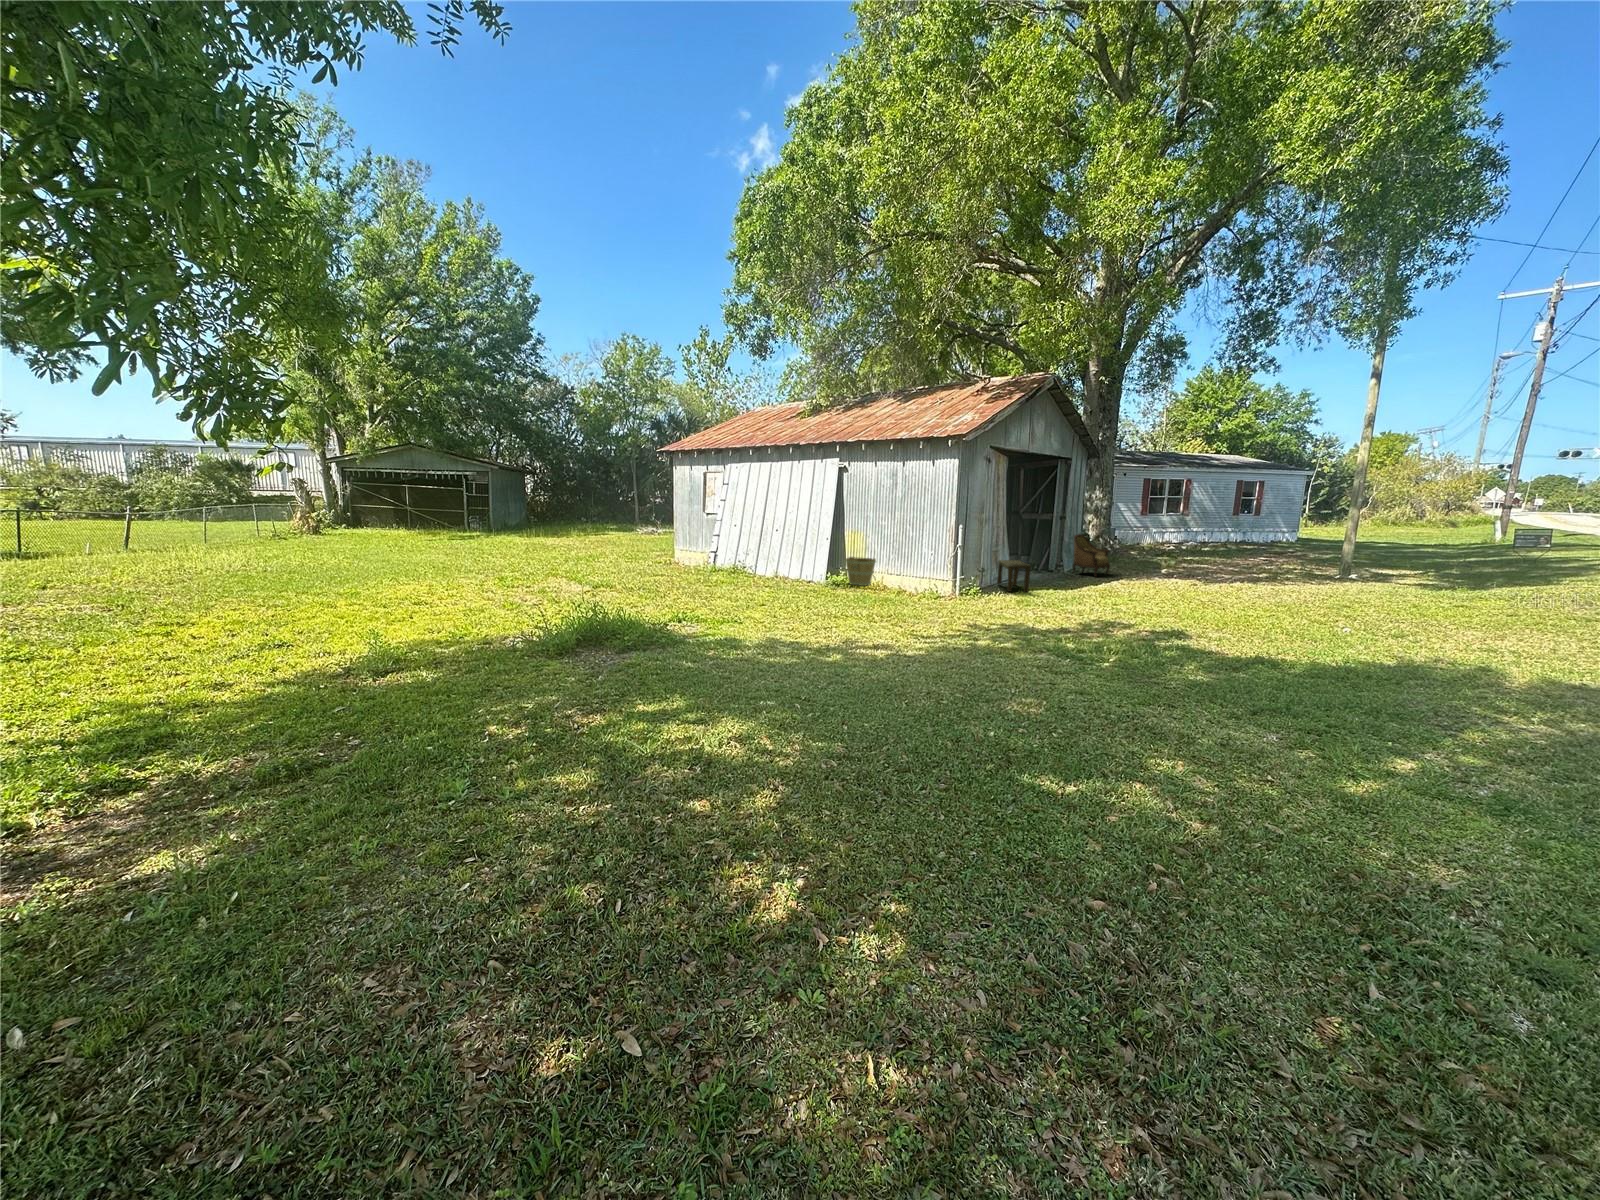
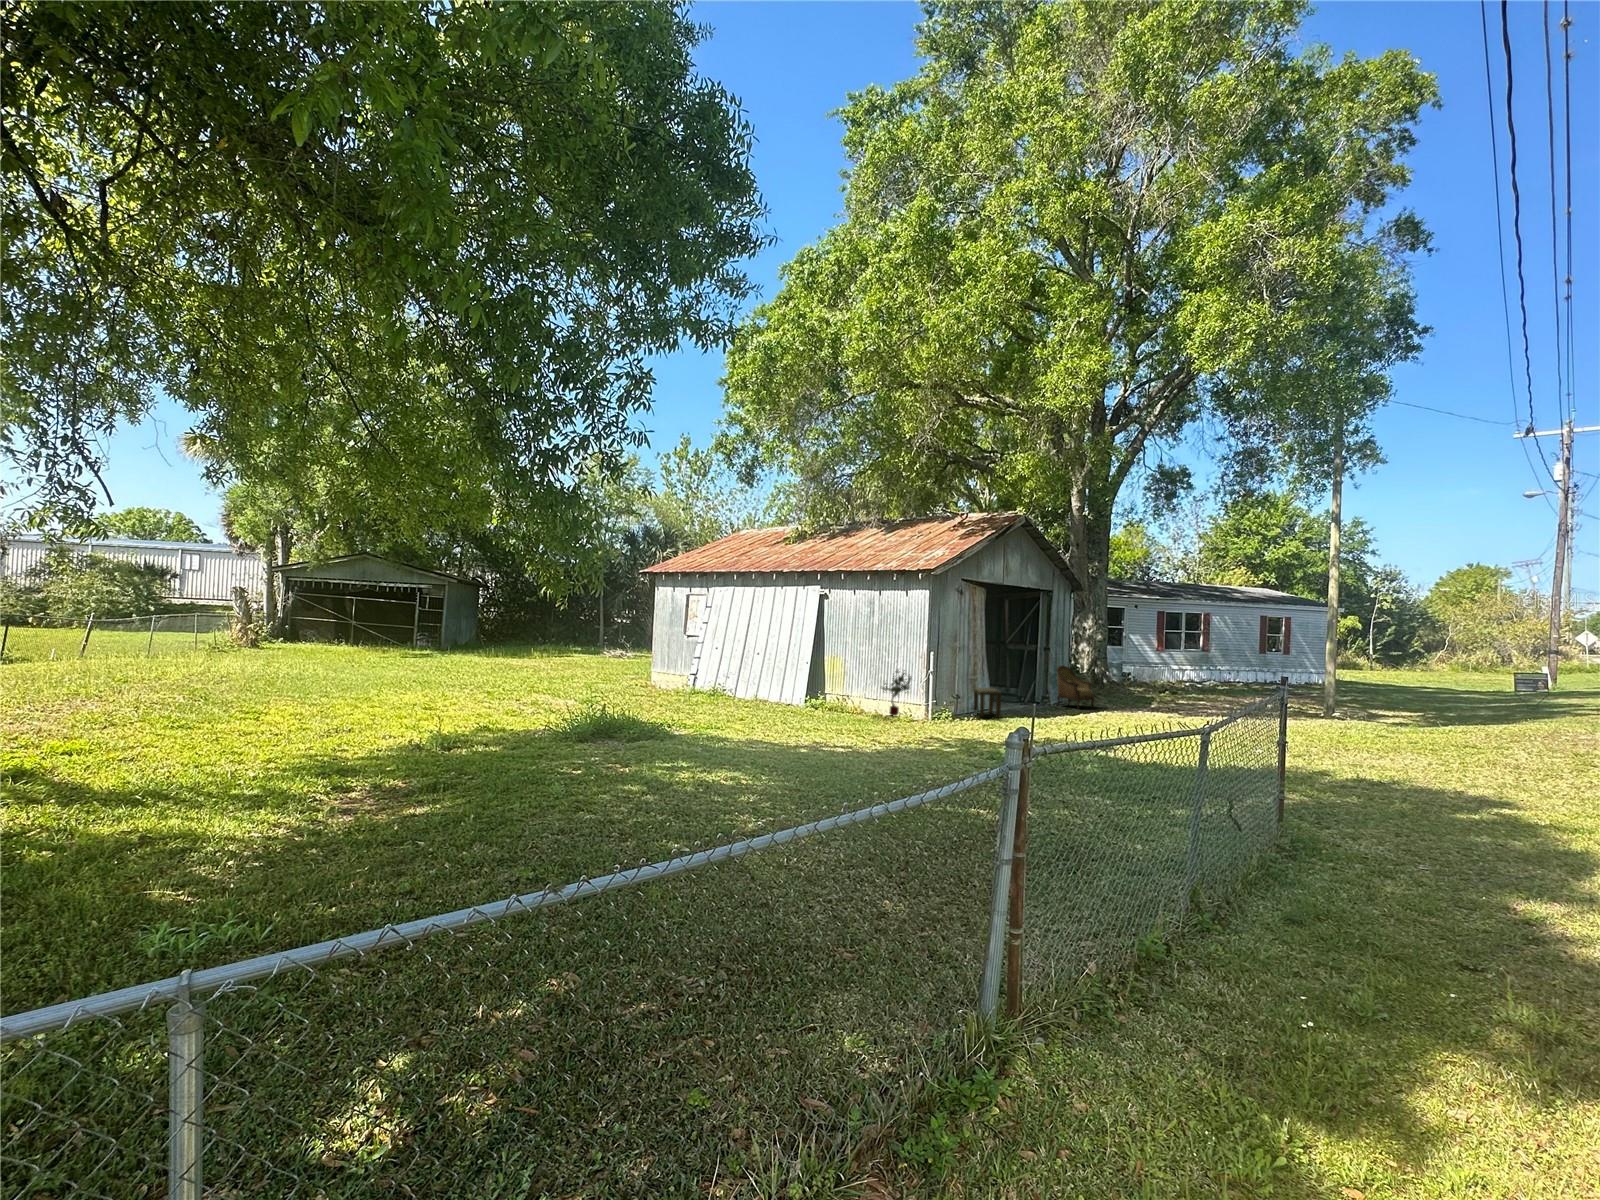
potted tree: none [905,544,941,593] -> present [882,670,911,716]
wooden bucket: present [845,557,876,586] -> none [824,680,854,708]

